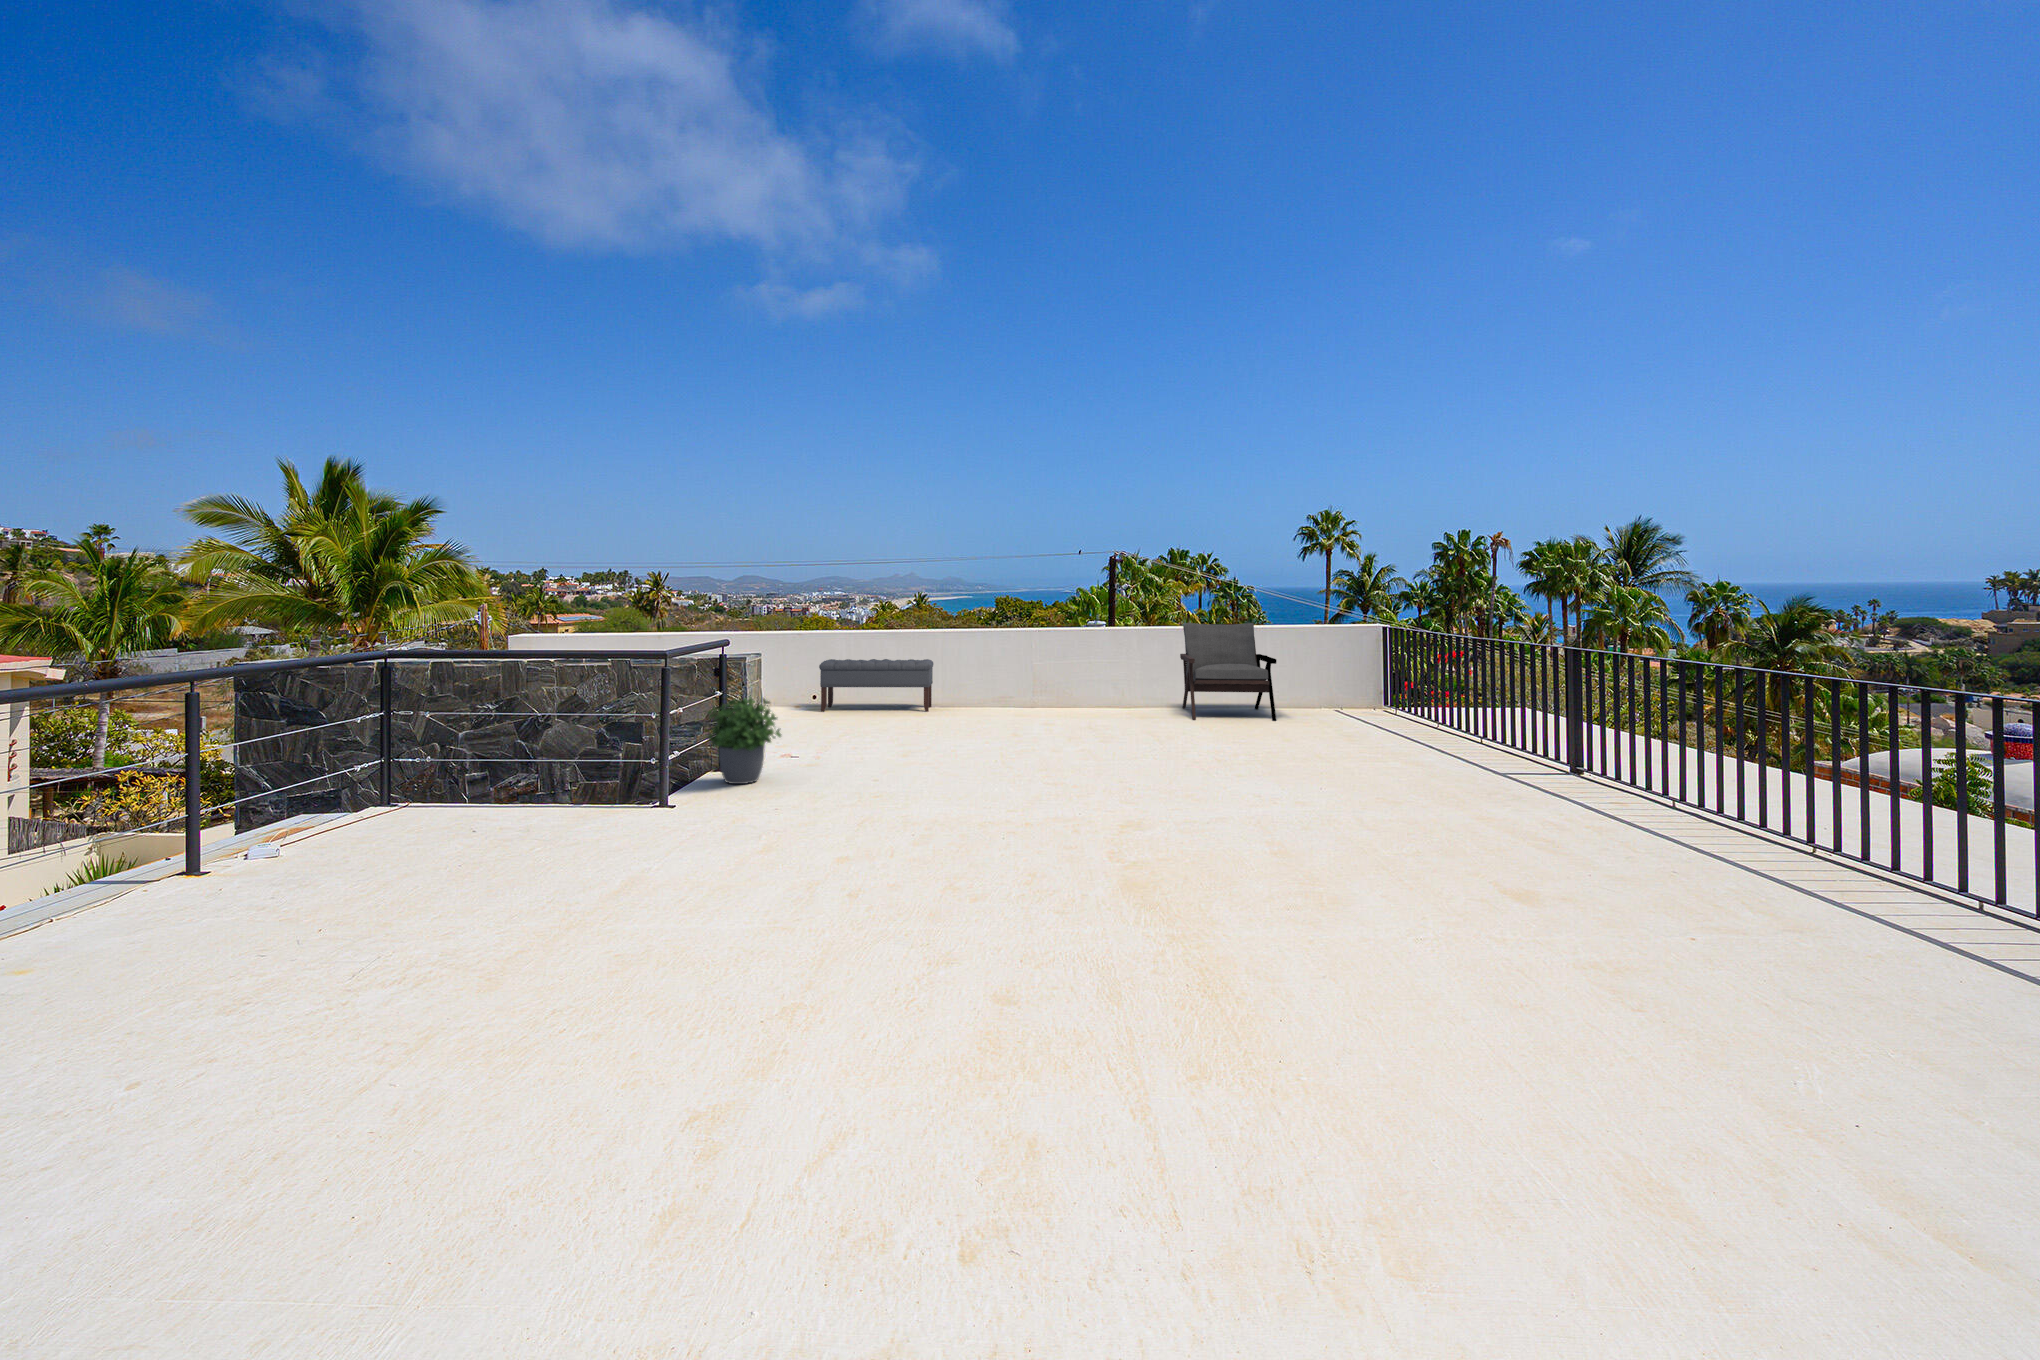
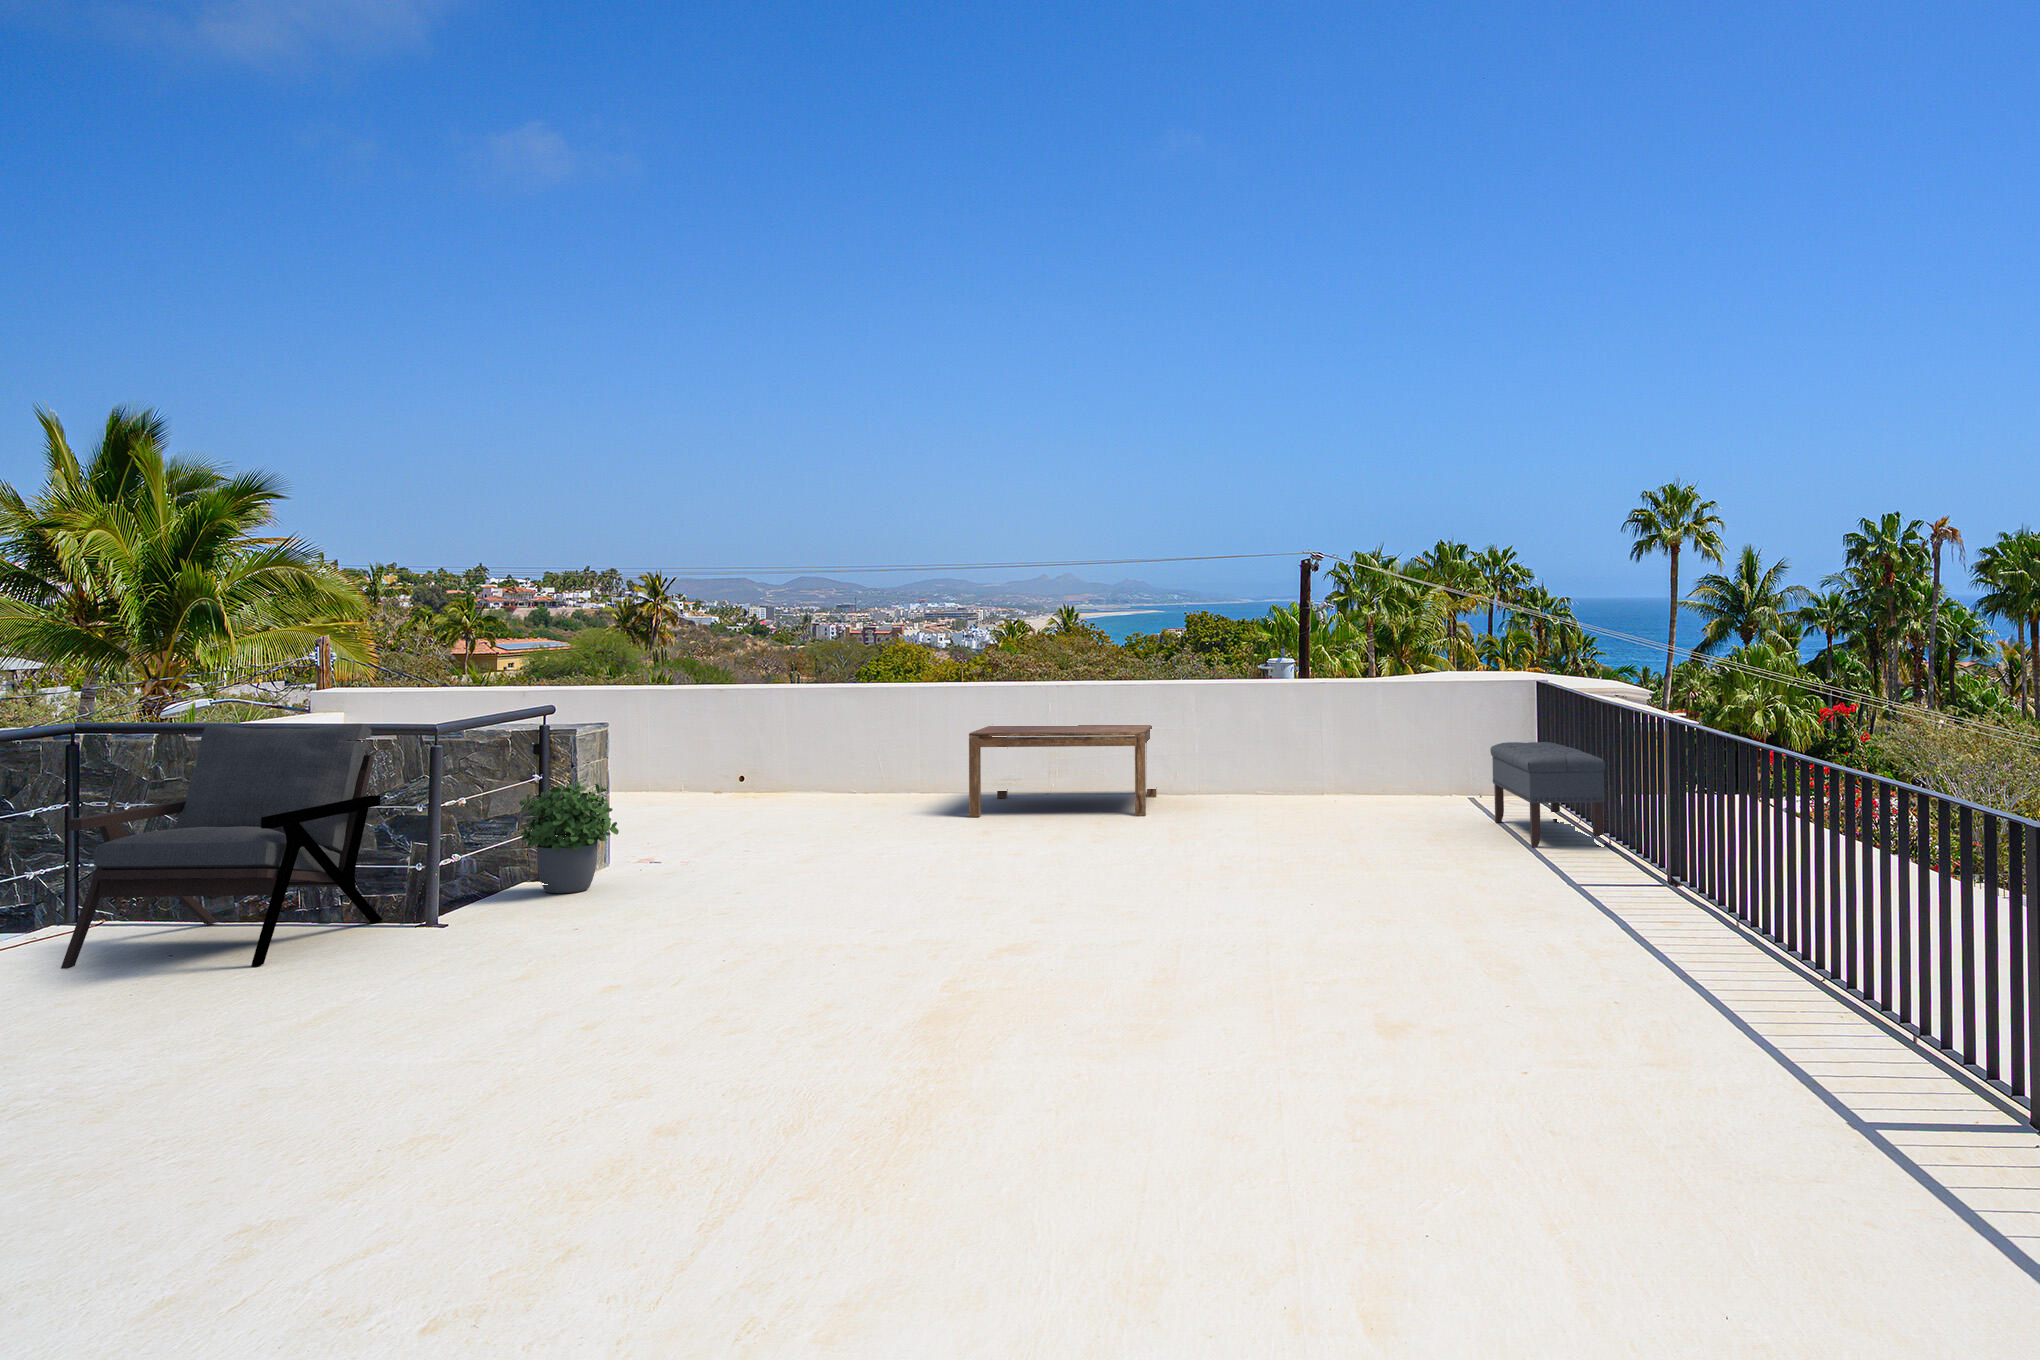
armchair: present [1180,623,1276,721] -> present [61,724,382,969]
coffee table: none [998,653,1127,723] -> present [969,725,1157,817]
bench: present [819,659,933,712] -> present [1490,742,1606,847]

